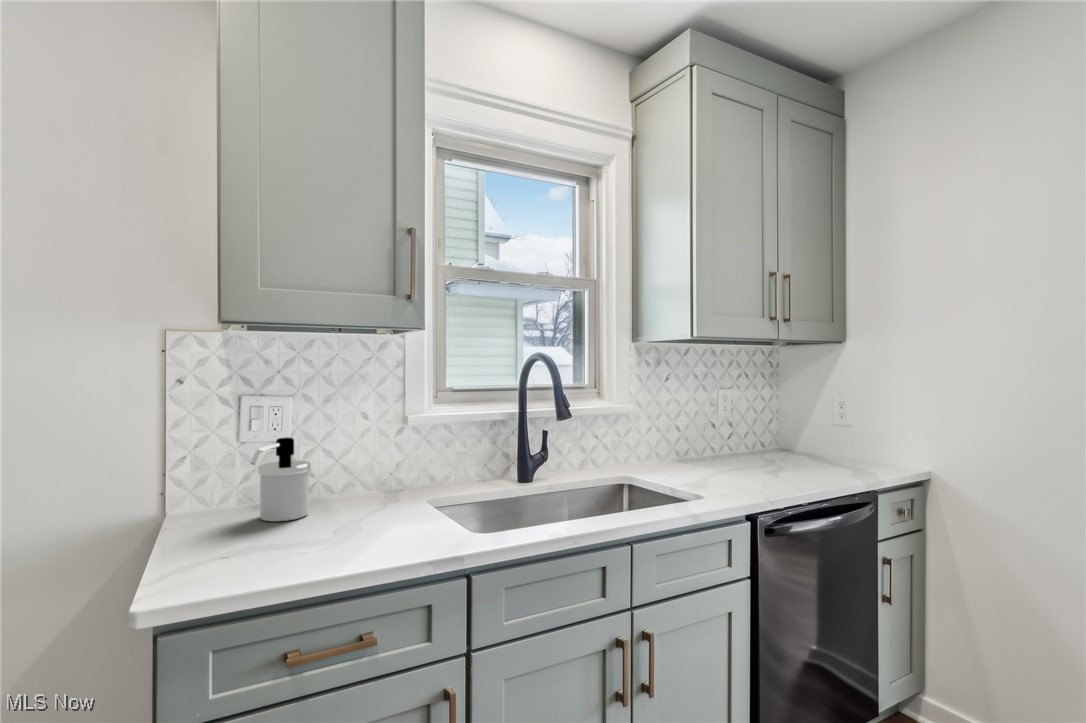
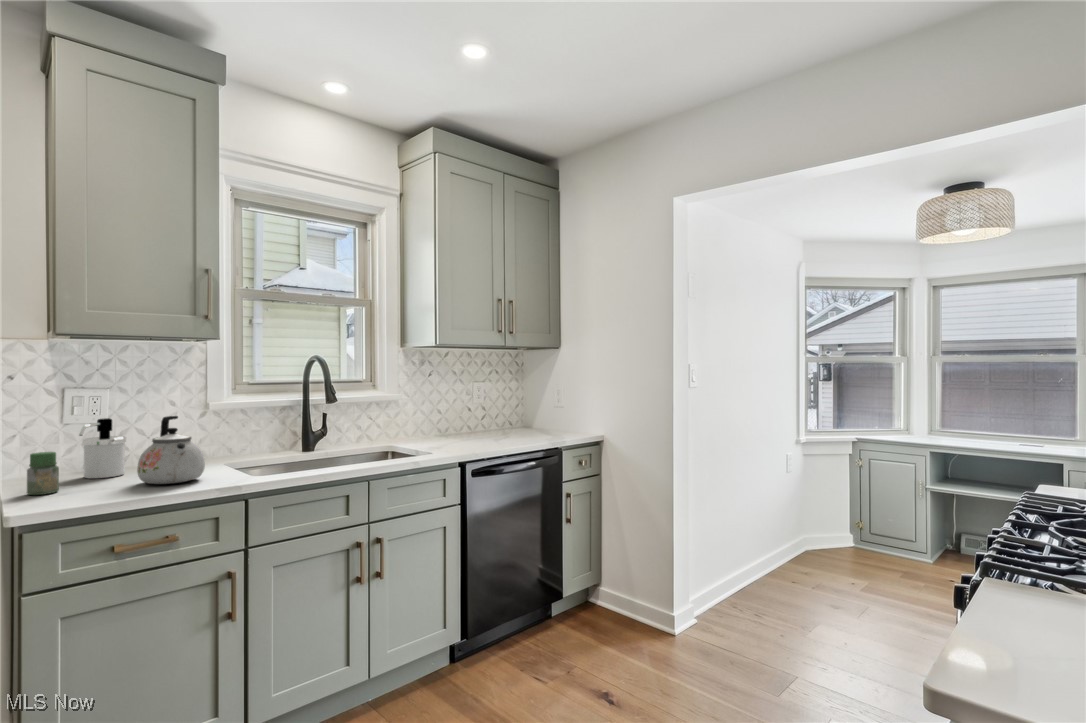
kettle: none [320,441,408,546] -> present [137,416,205,484]
jar: none [178,491,220,558] -> present [27,452,59,495]

